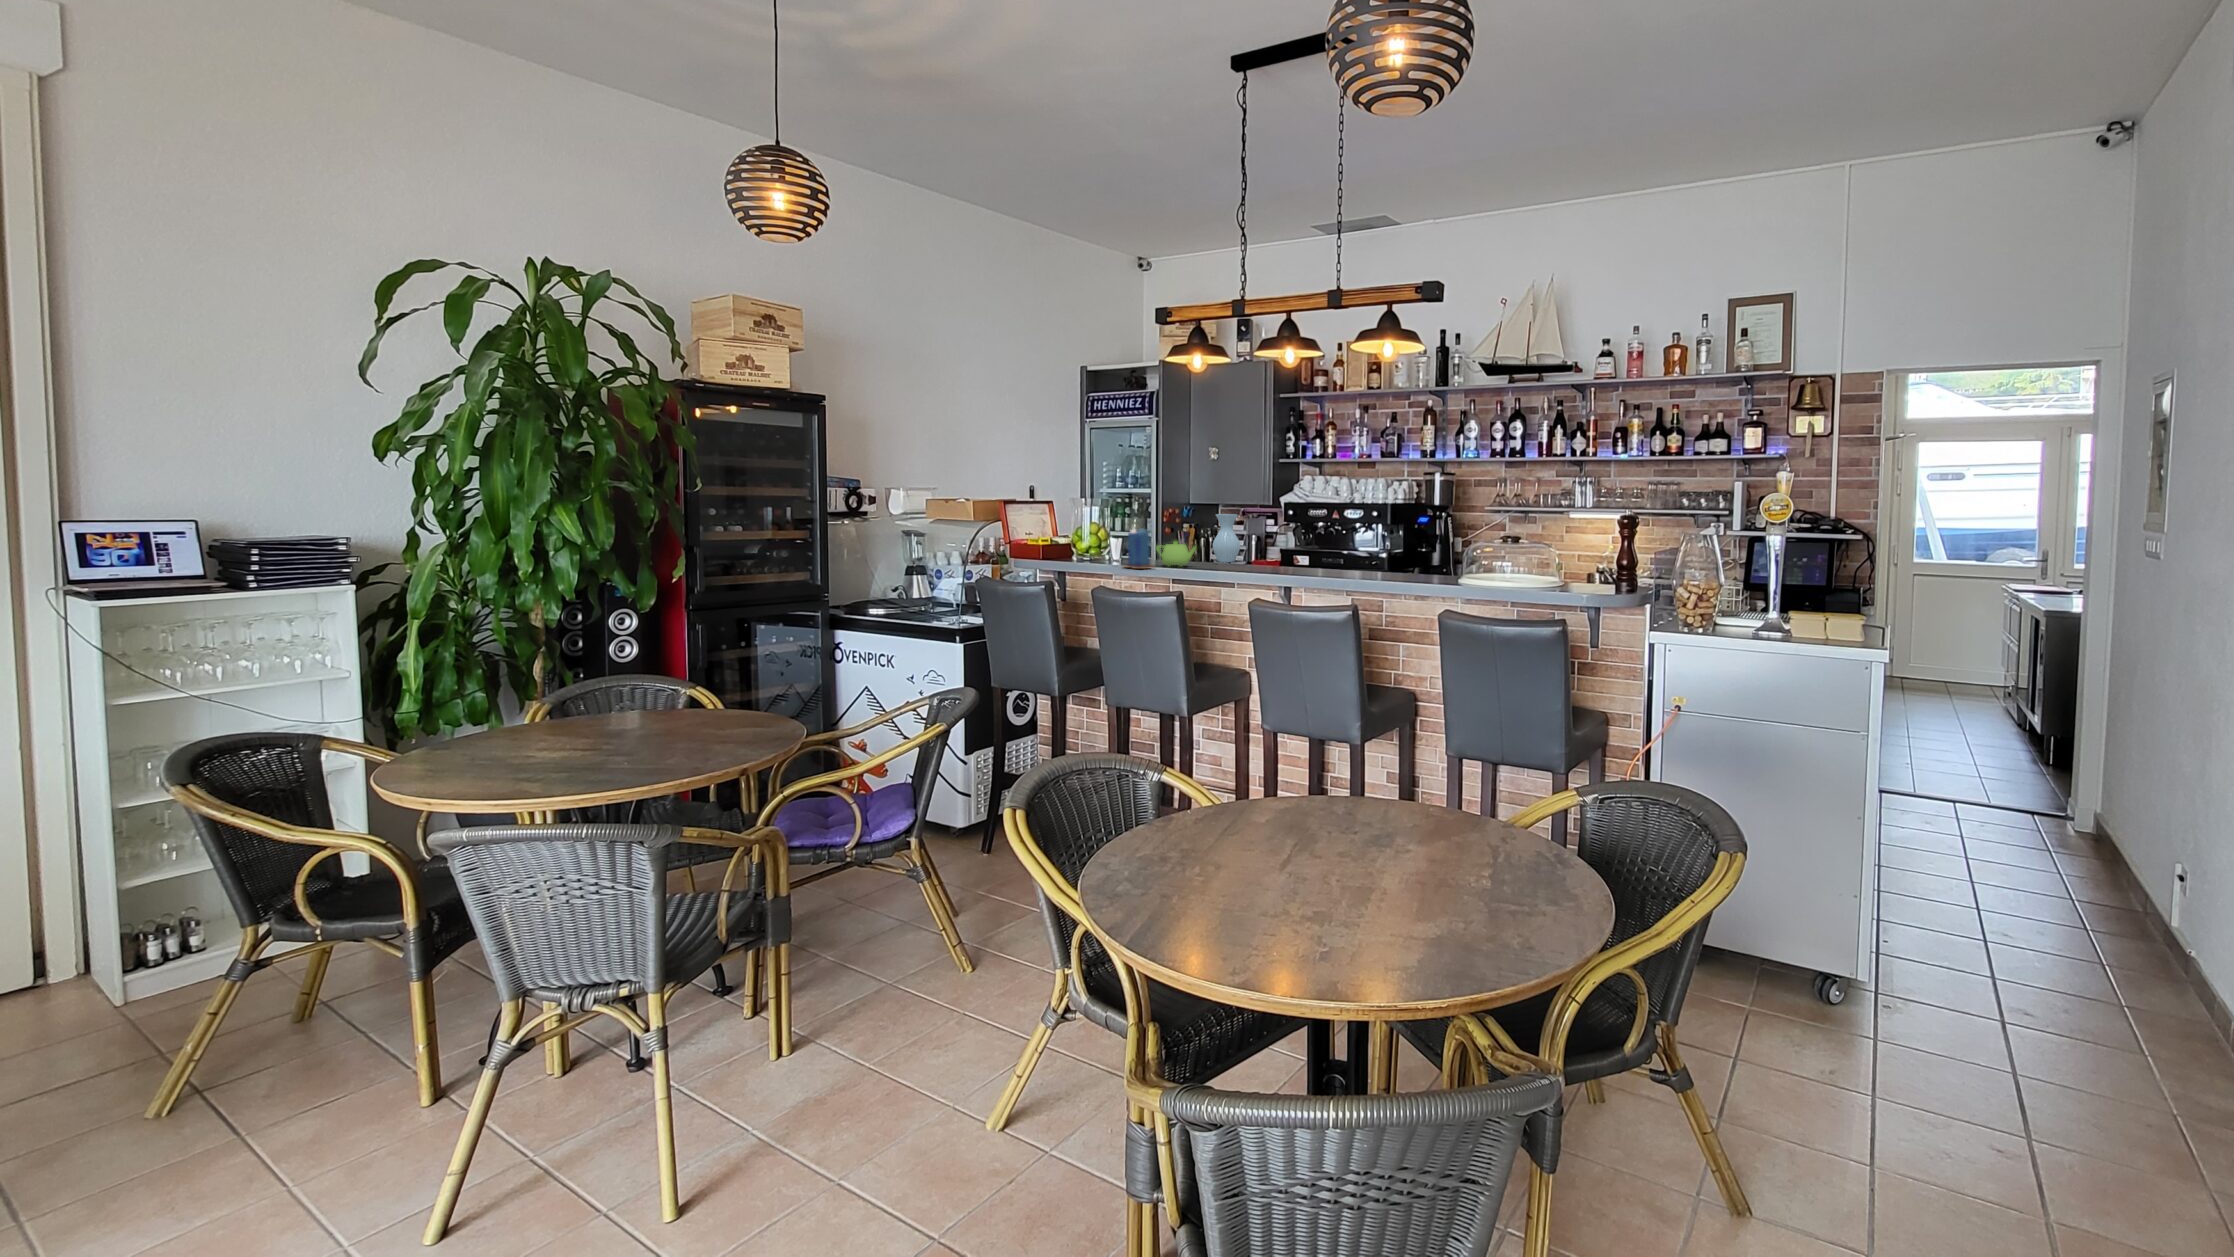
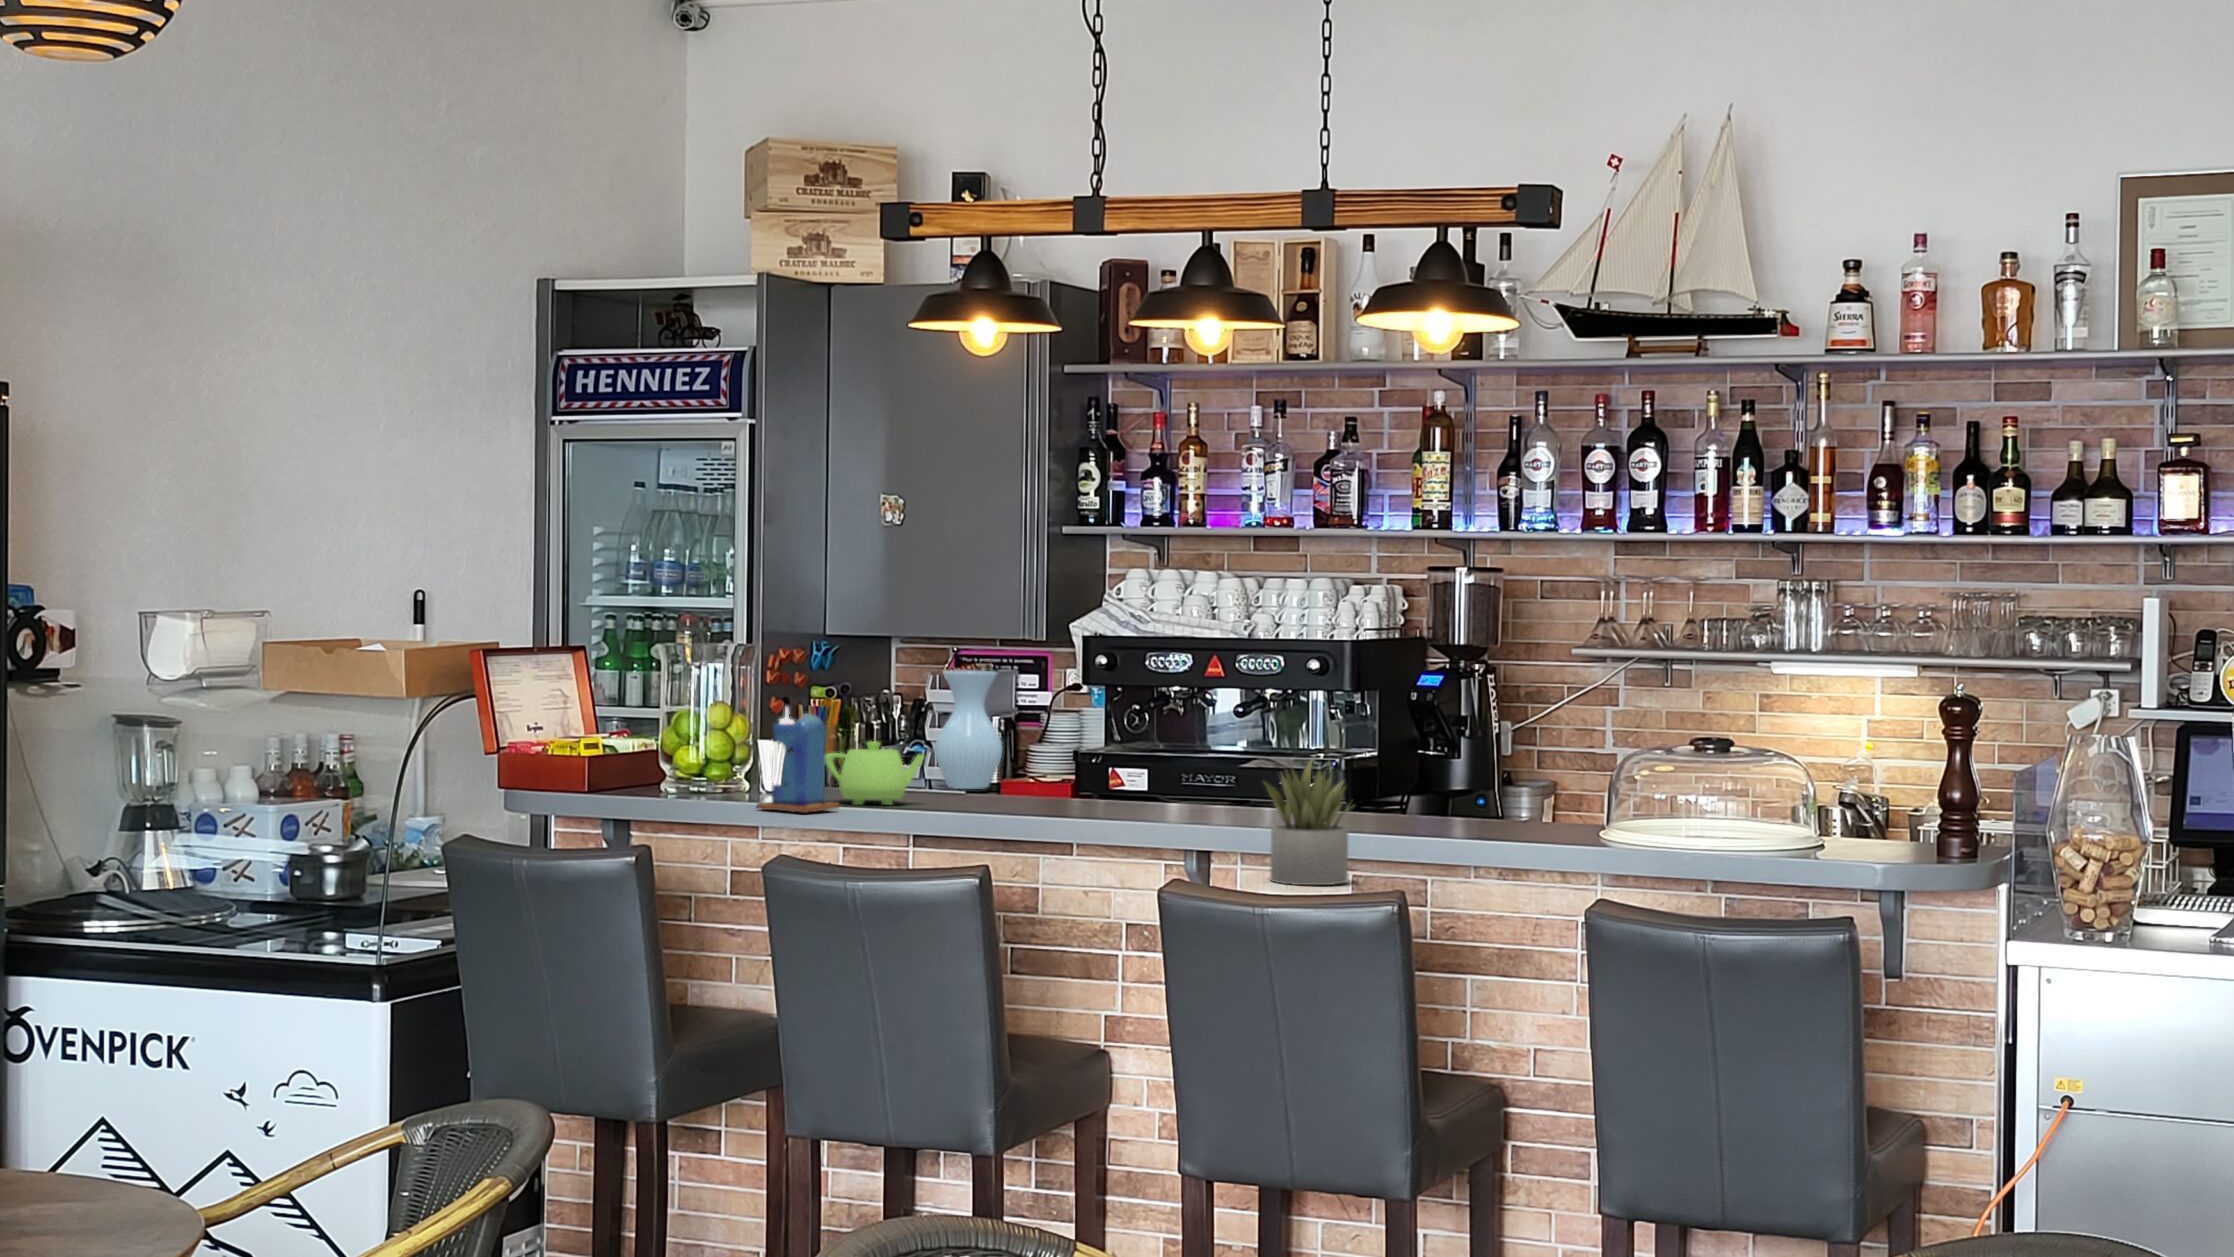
succulent plant: none [1301,543,1342,601] -> present [1264,760,1350,885]

